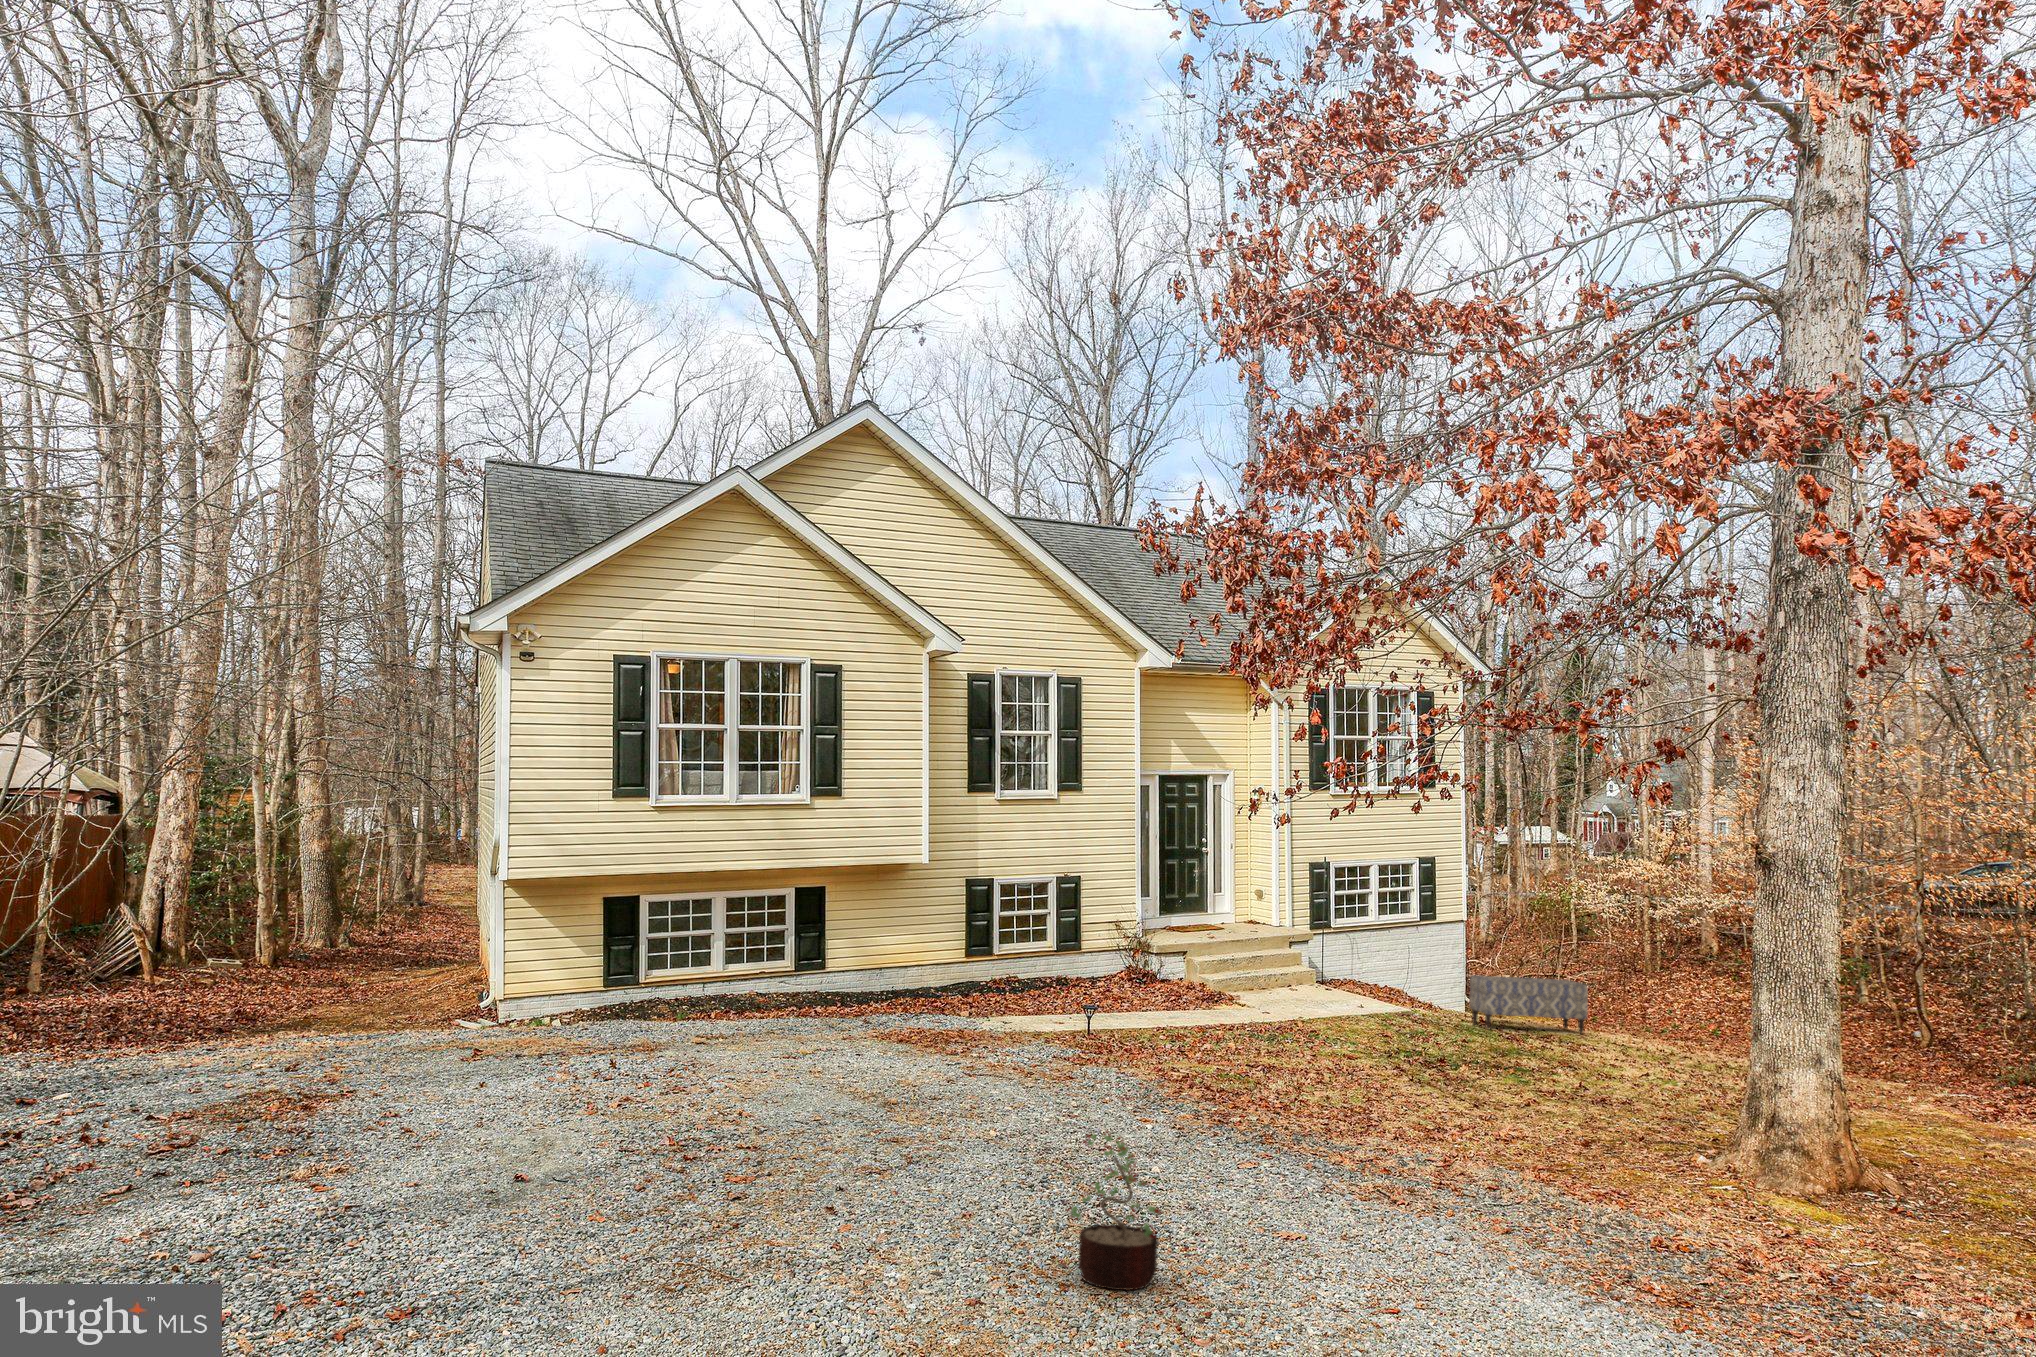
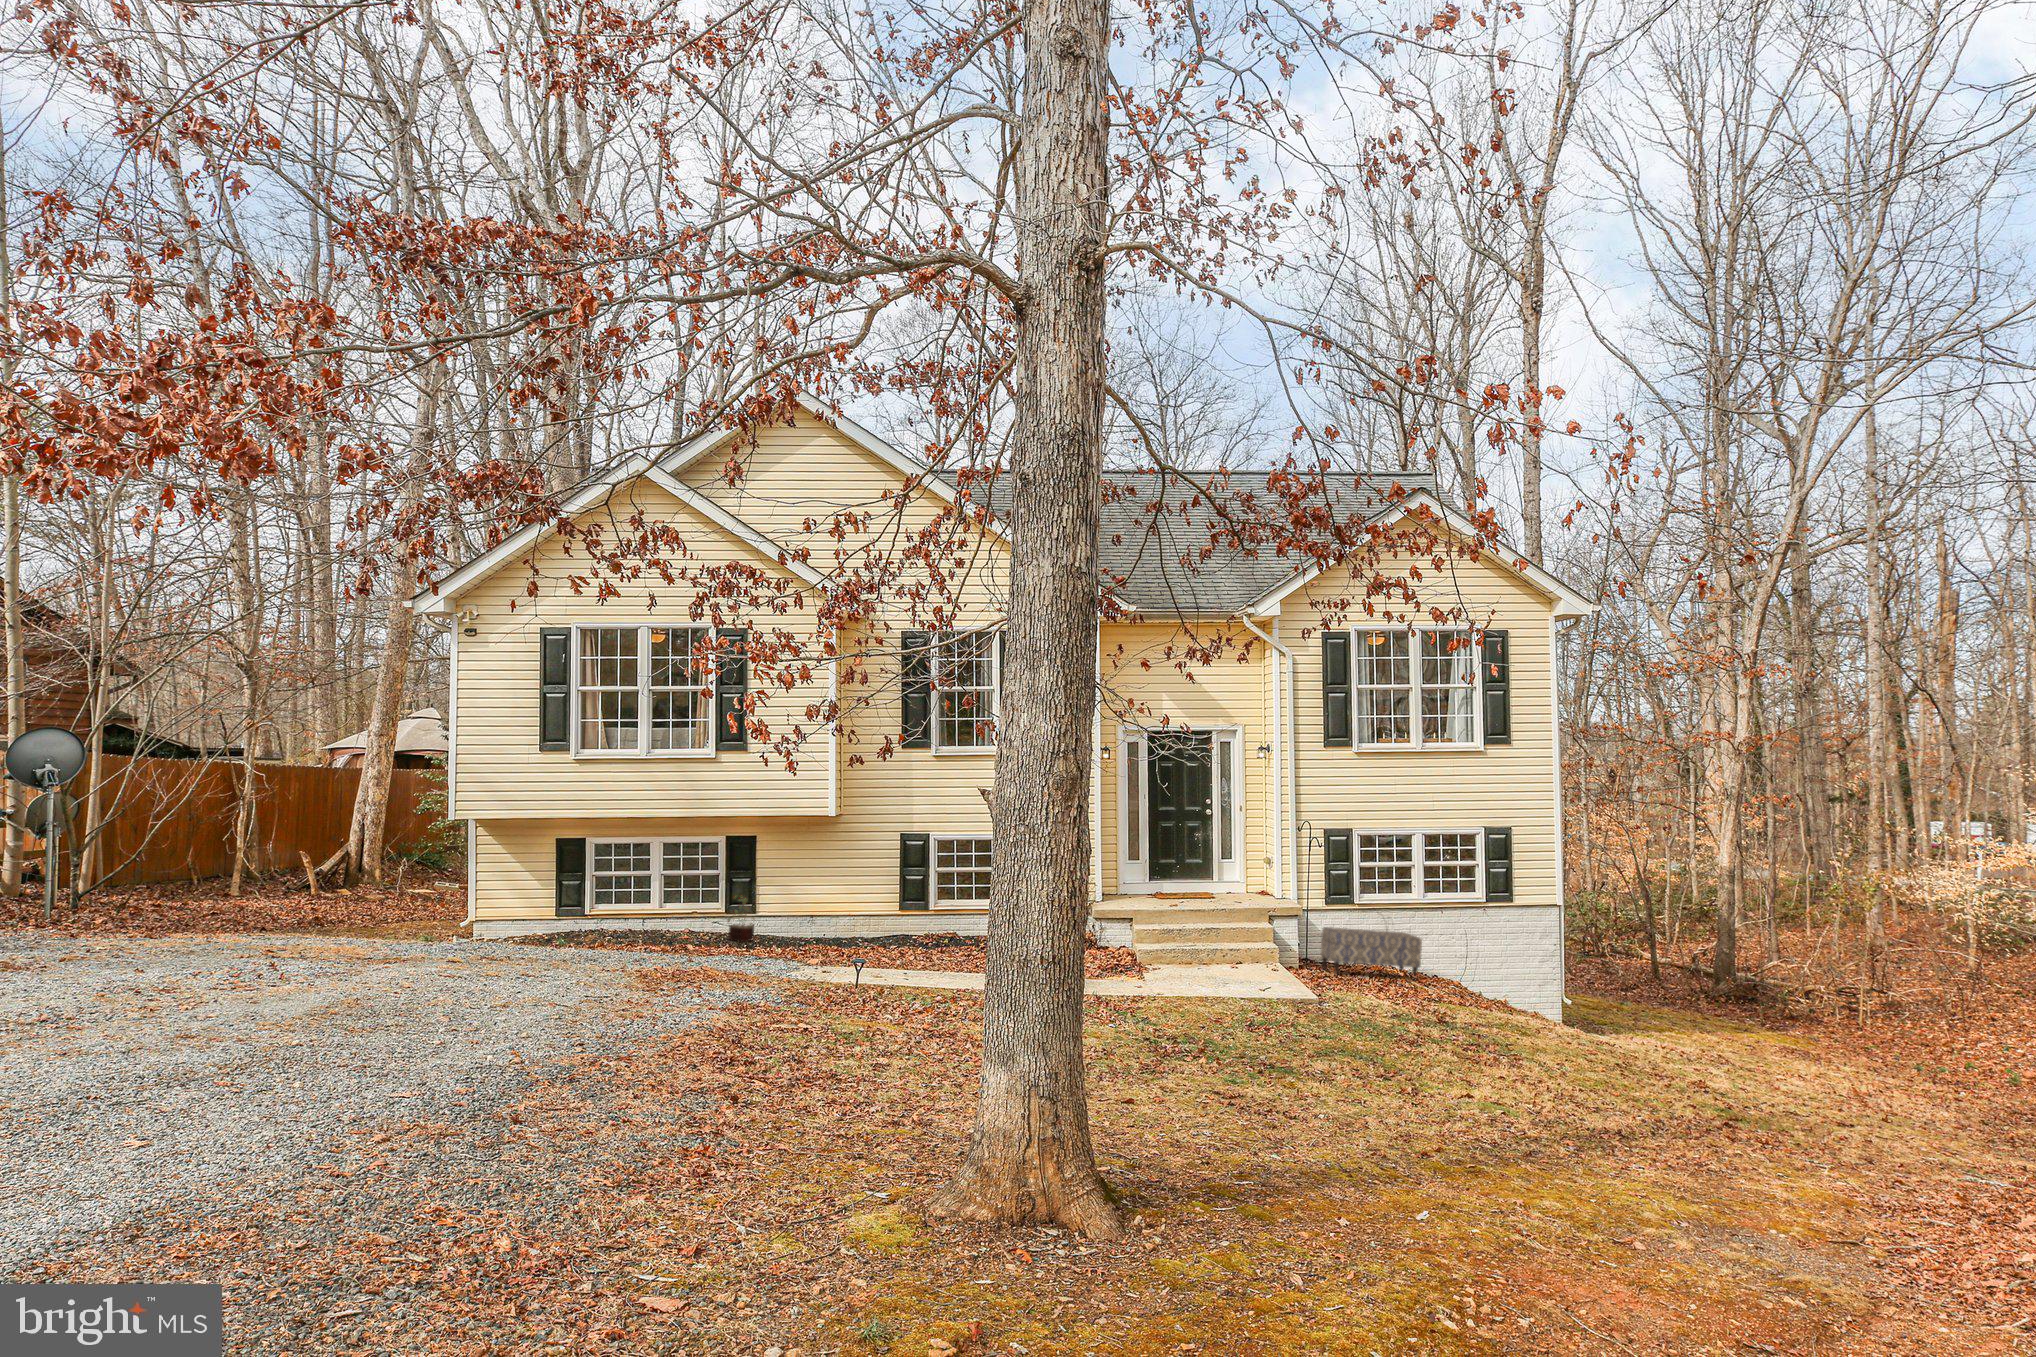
decorative plant: present [1067,1131,1163,1290] -> present [727,896,754,942]

